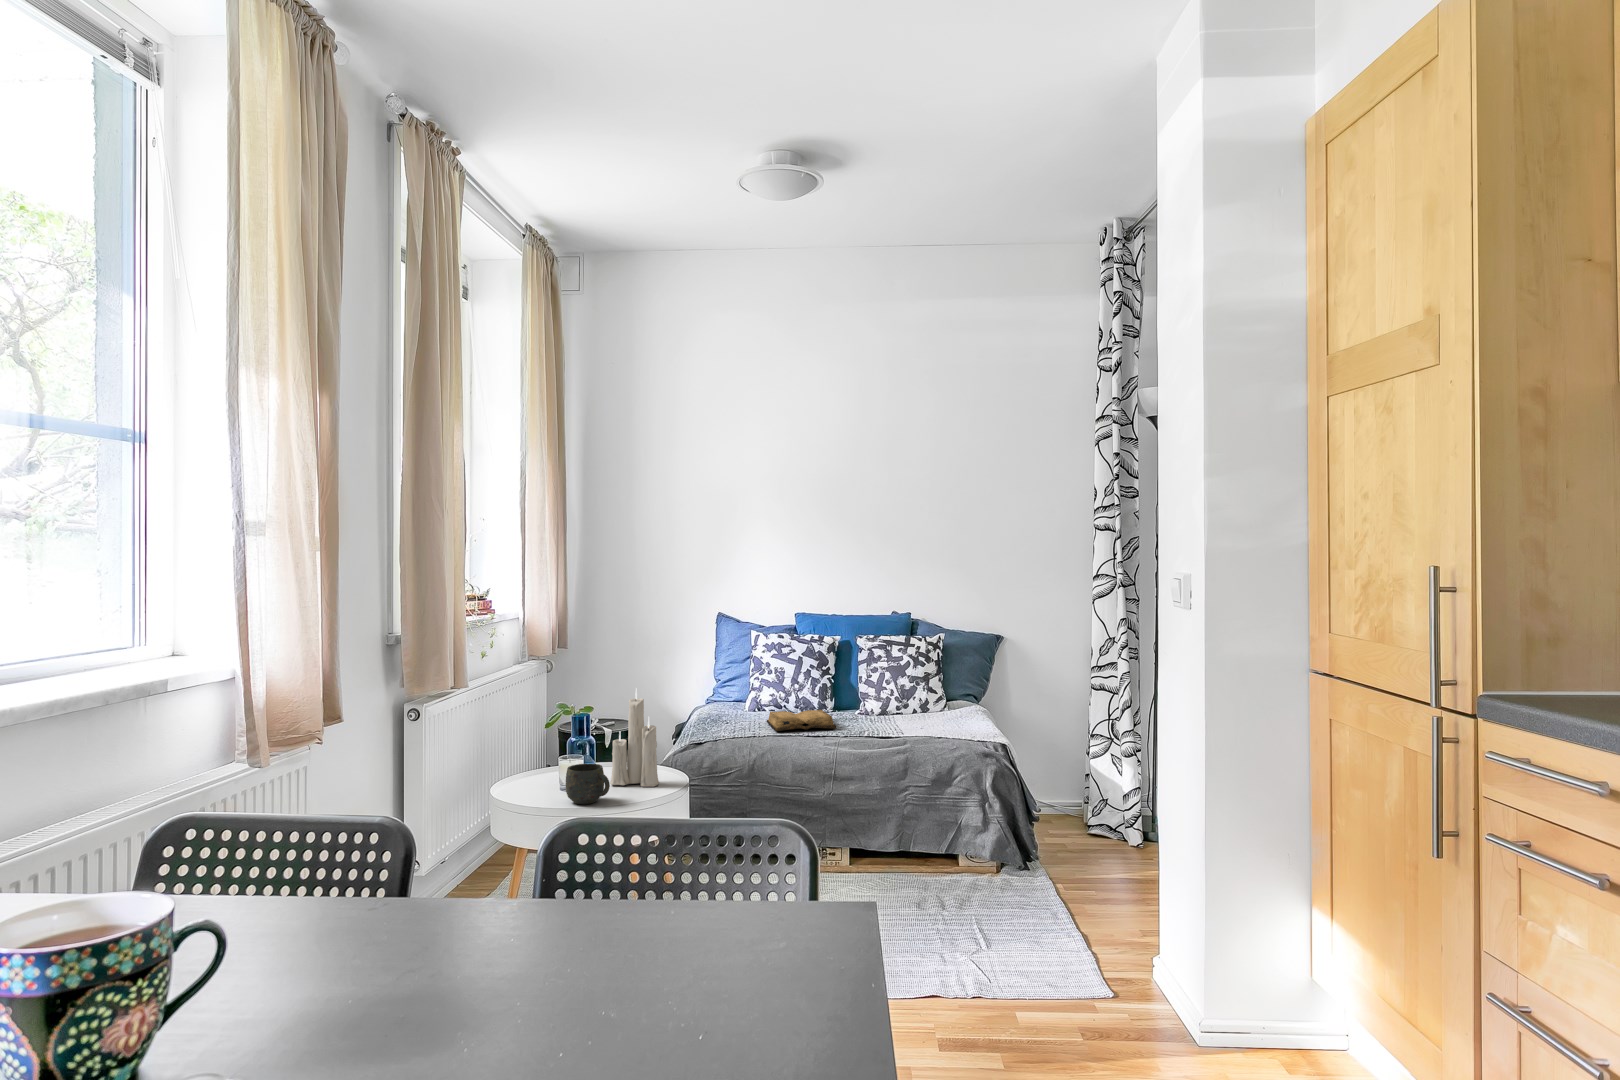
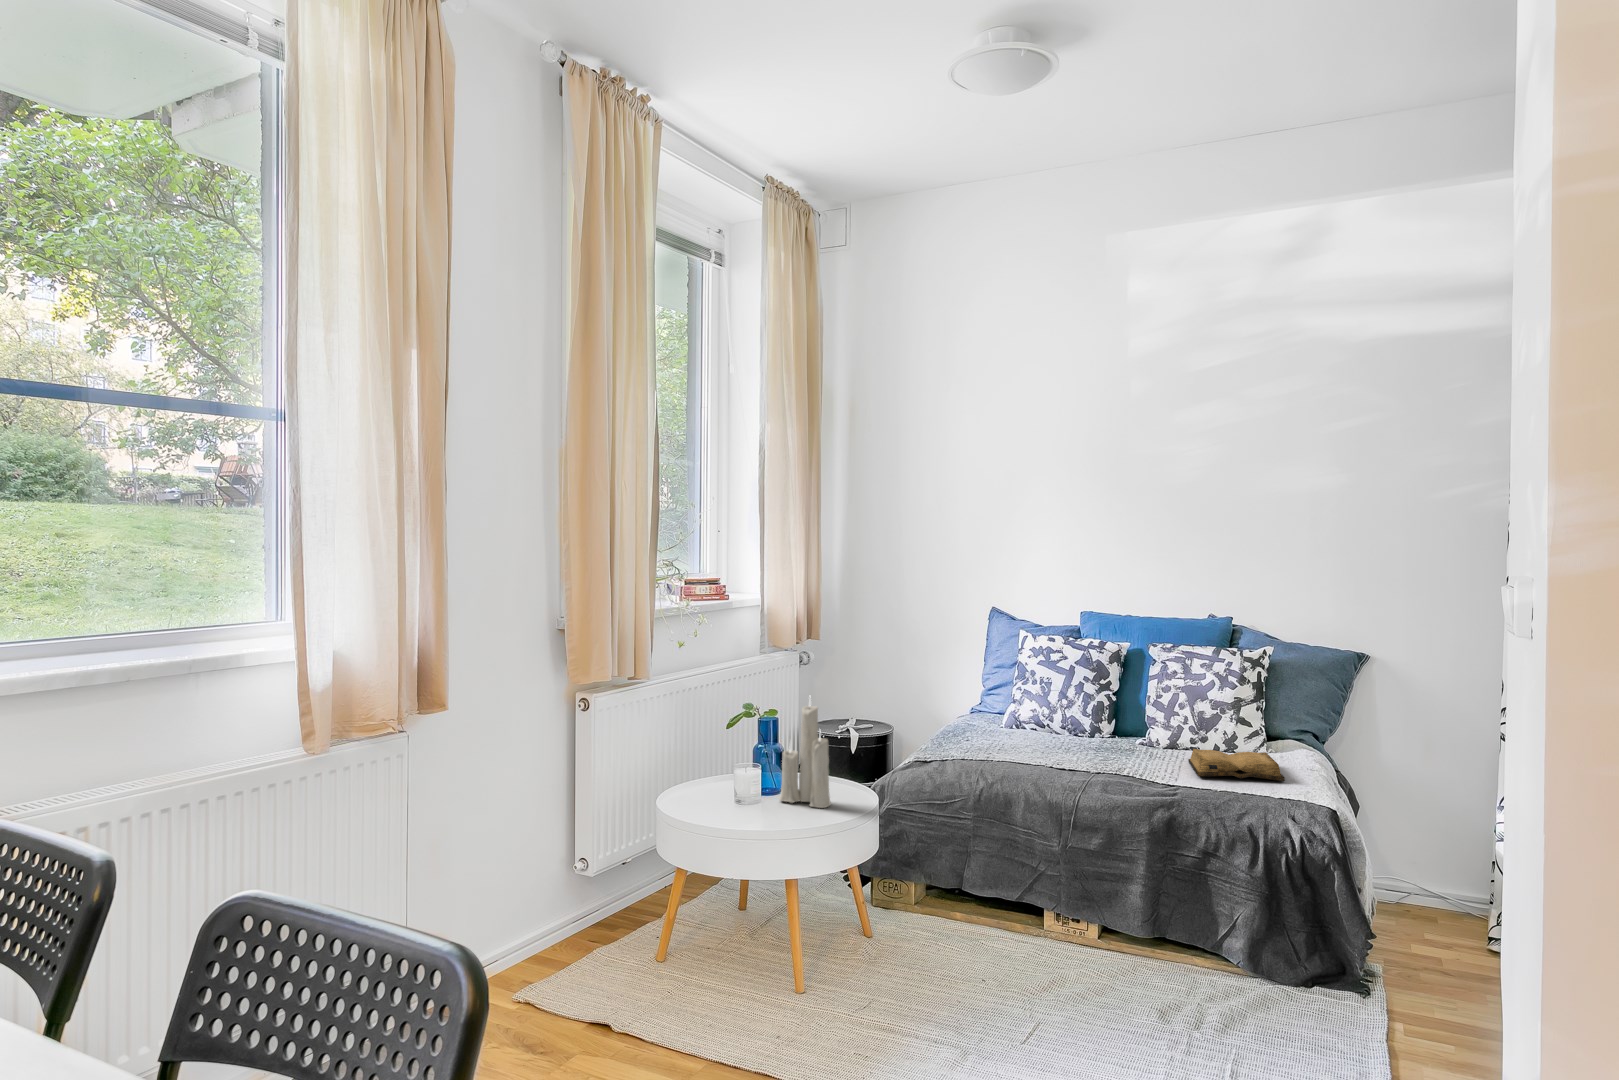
diary: present [767,710,836,731] -> present [1188,749,1285,781]
mug: present [566,764,610,804] -> none [715,774,757,820]

